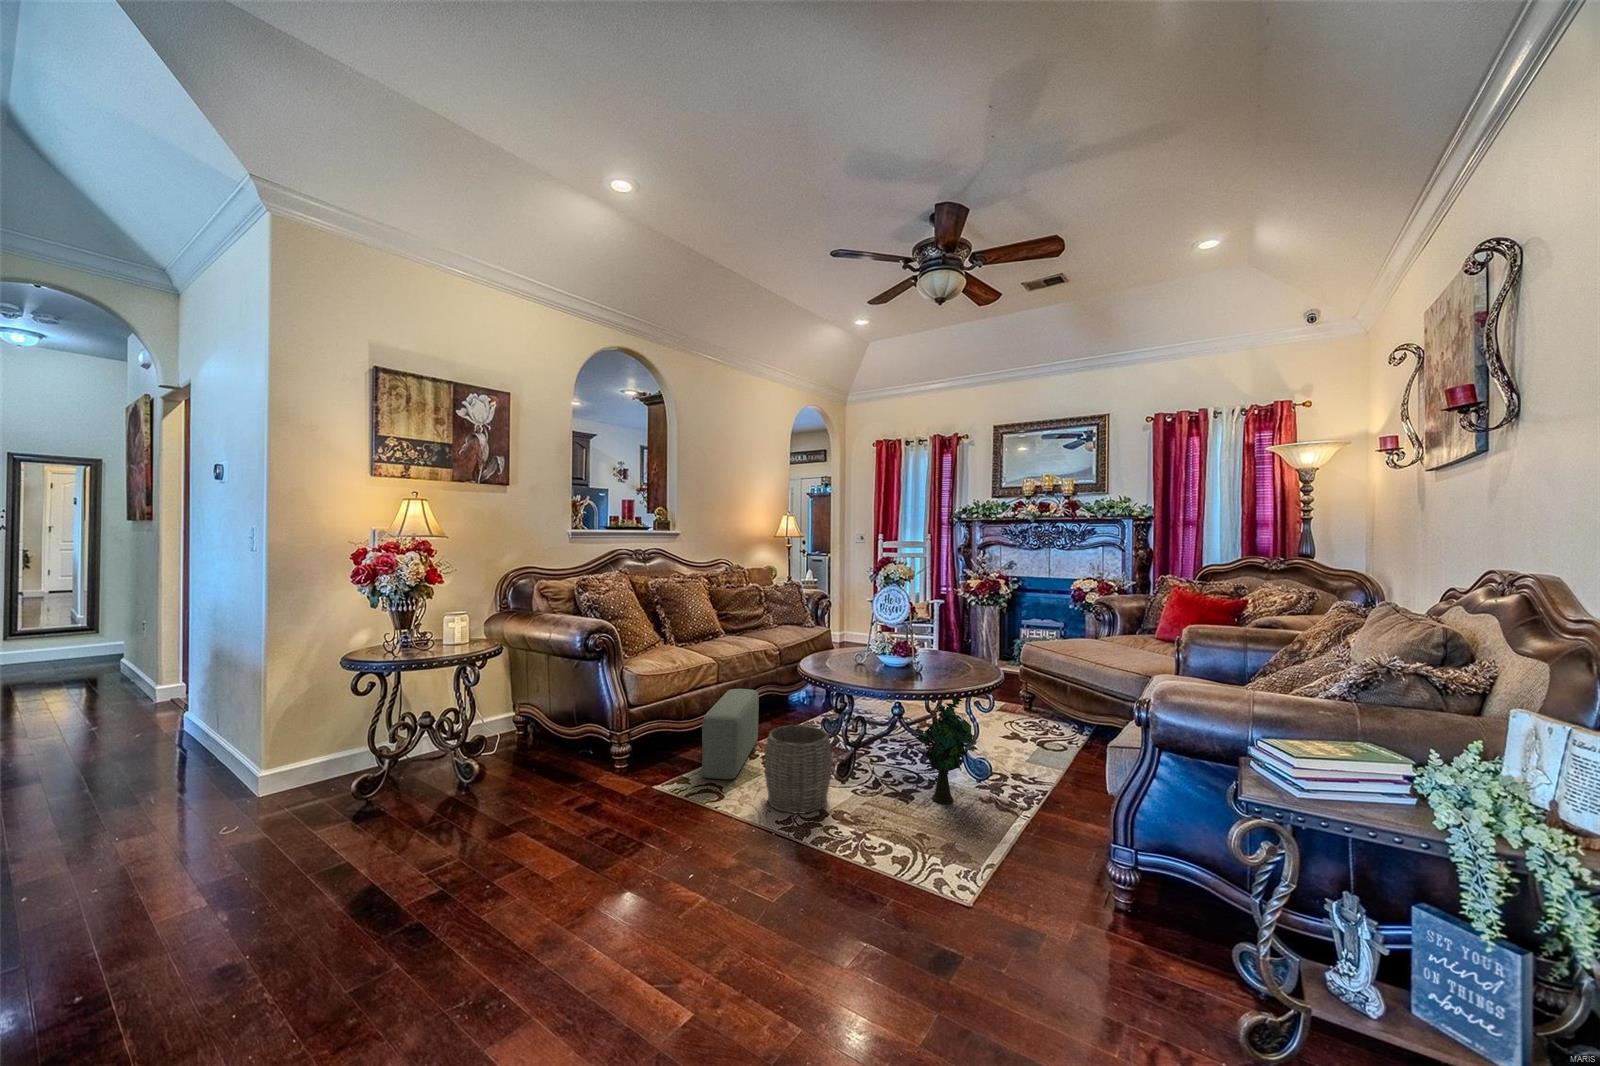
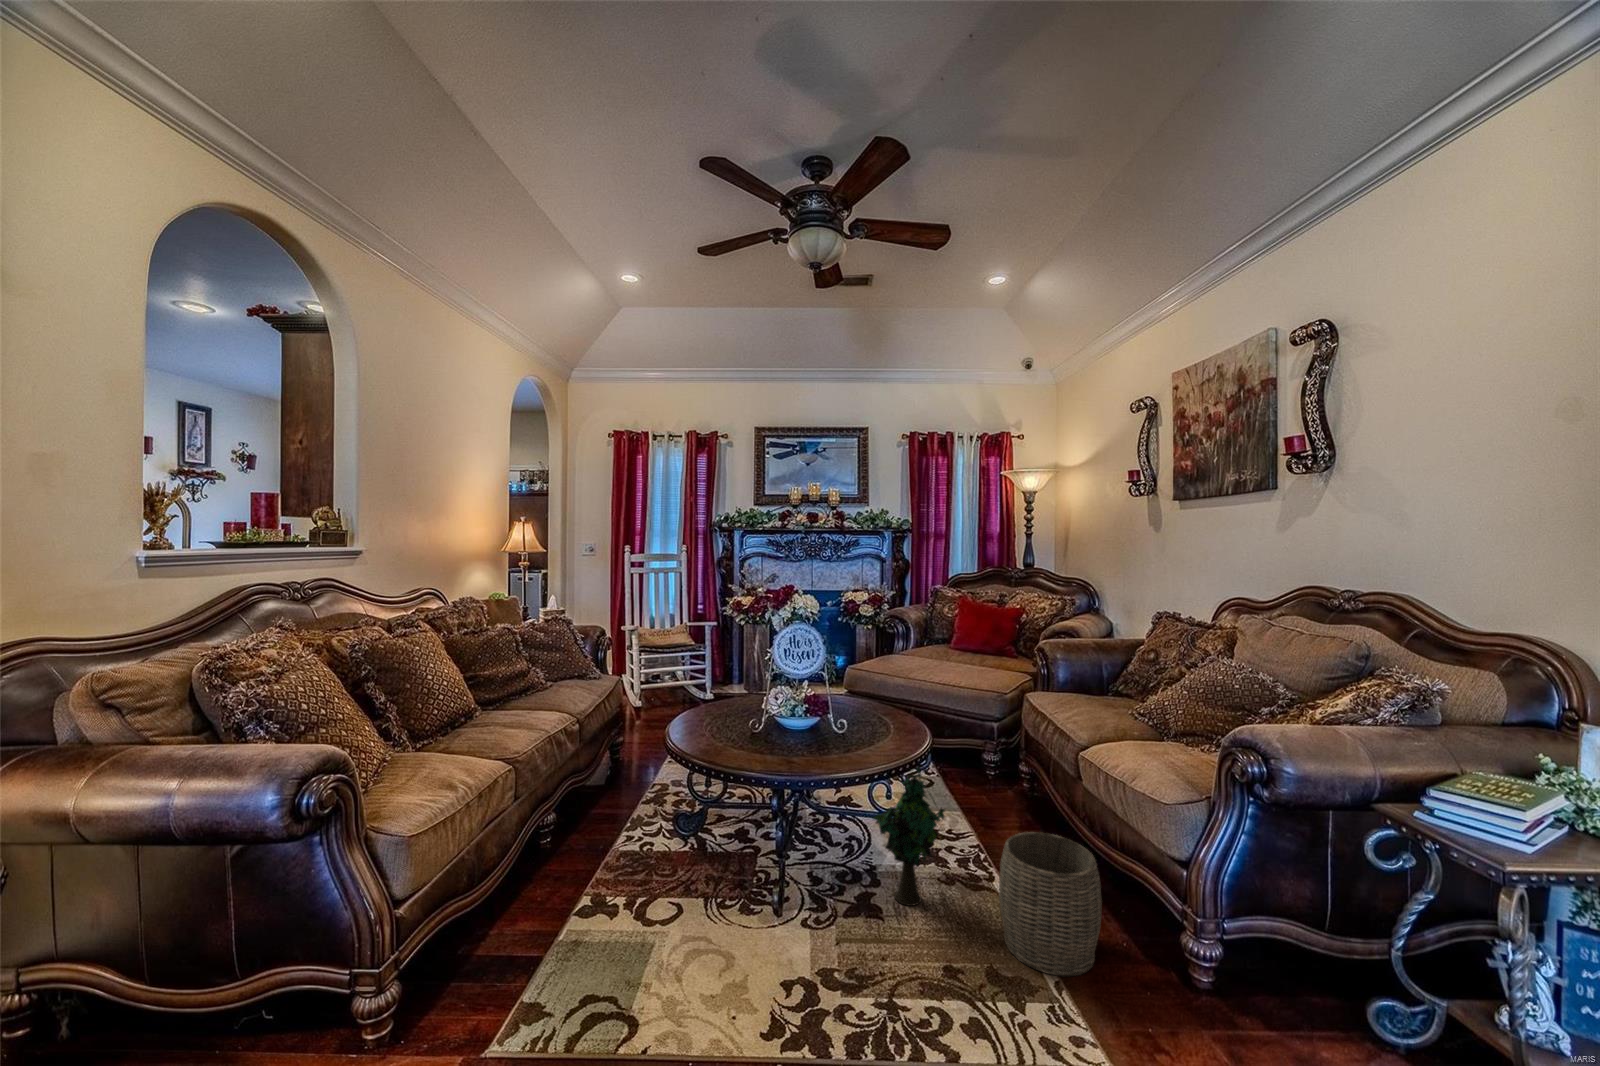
pouf: present [702,689,759,779] -> none [543,800,626,988]
woven basket: present [765,725,831,814] -> present [999,832,1102,976]

